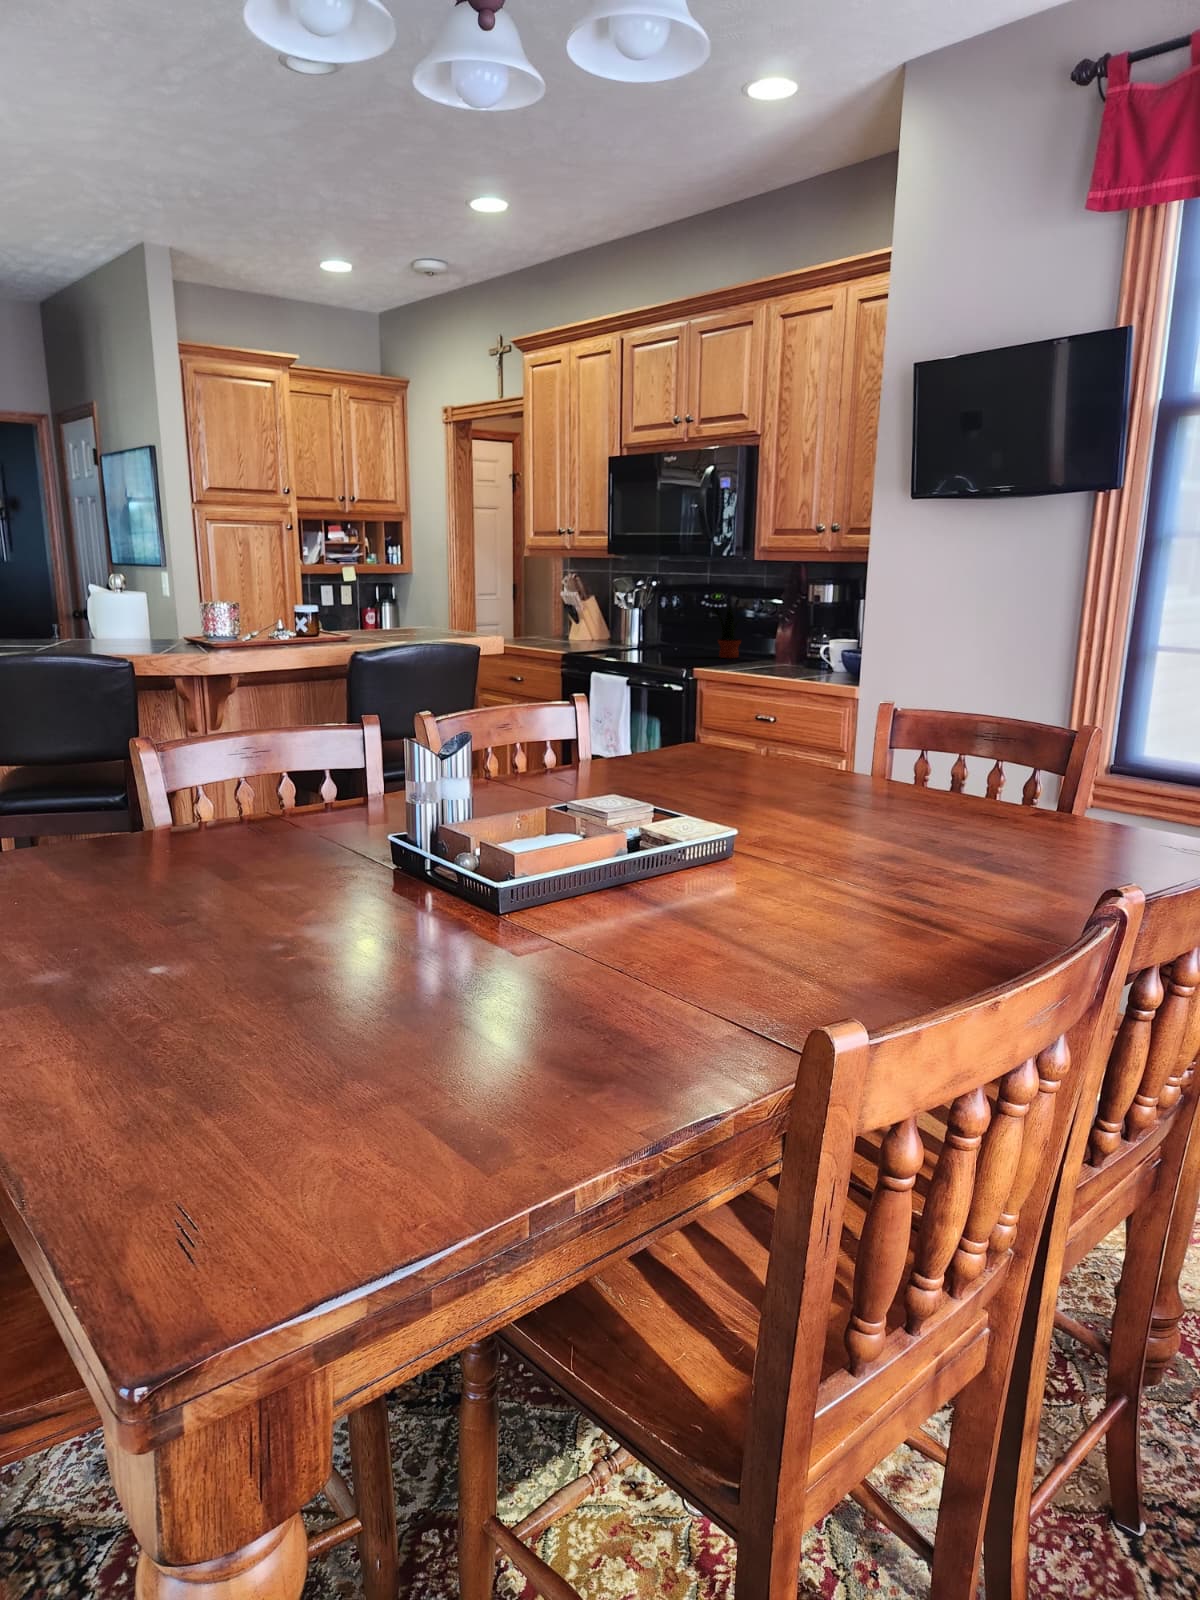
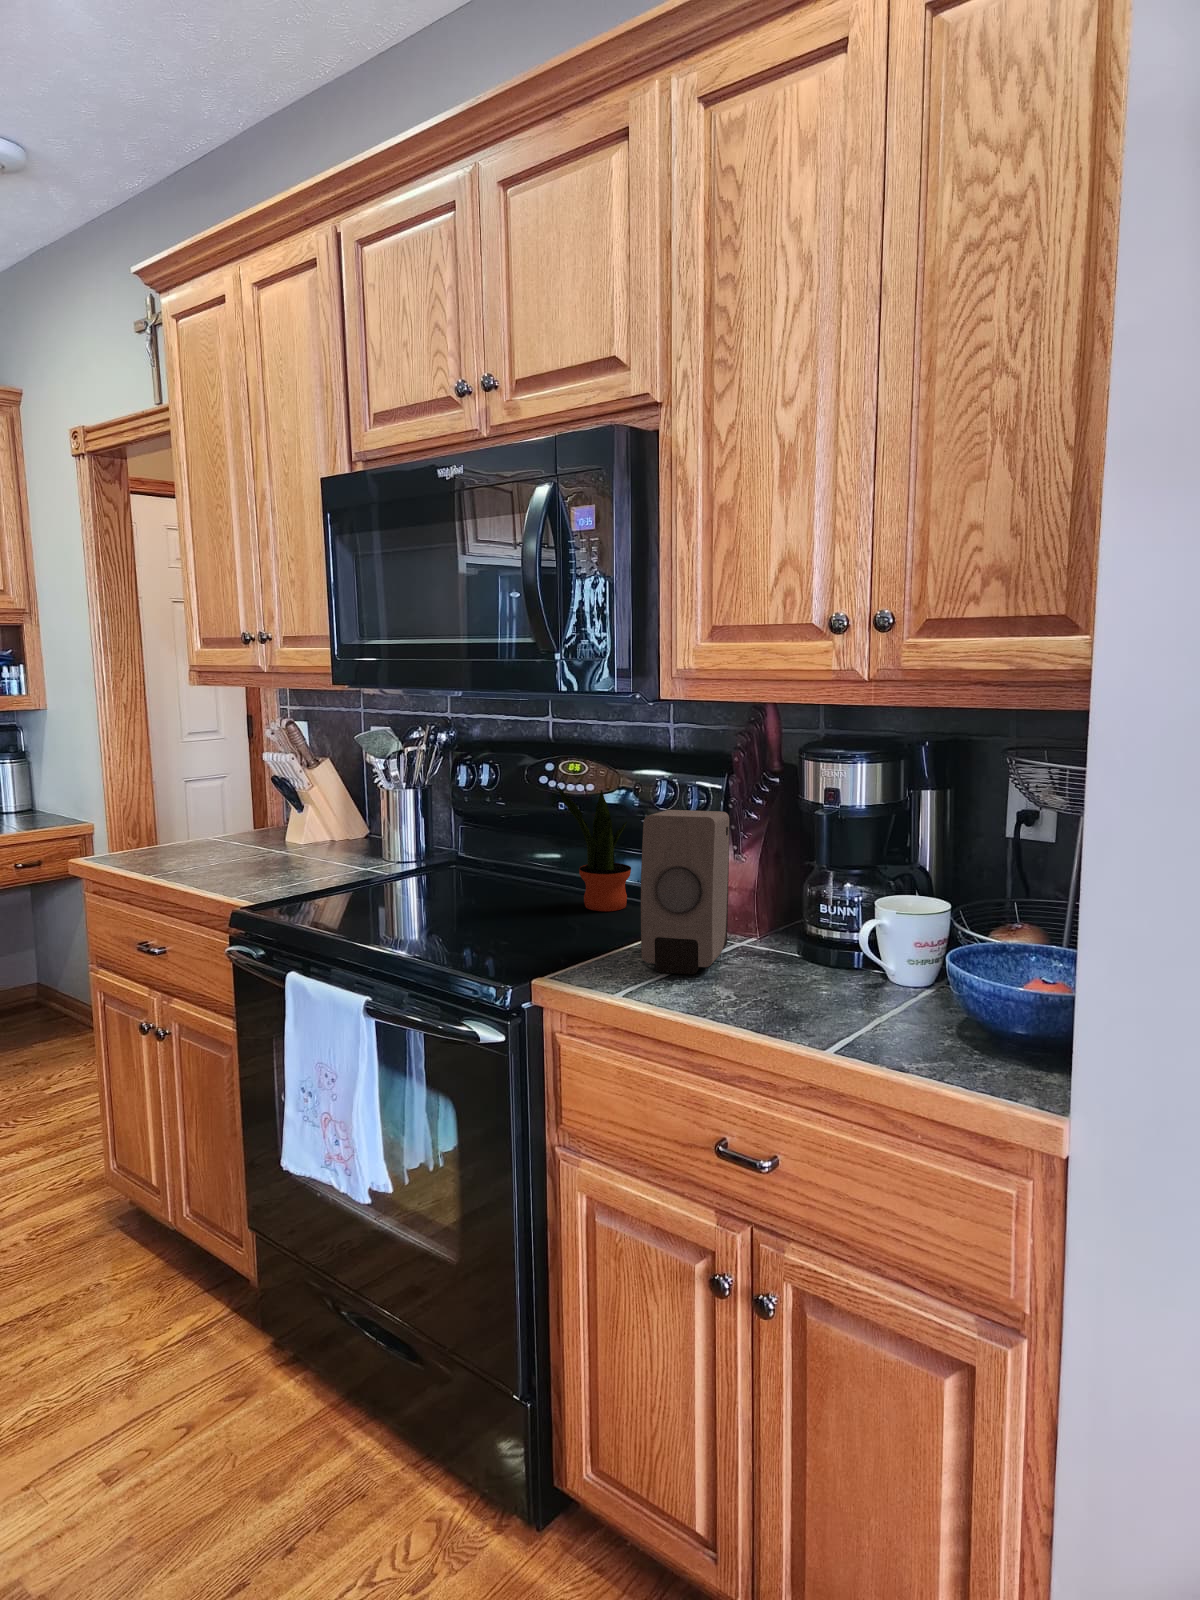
soap dispenser: none [739,605,781,669] -> present [641,810,730,974]

